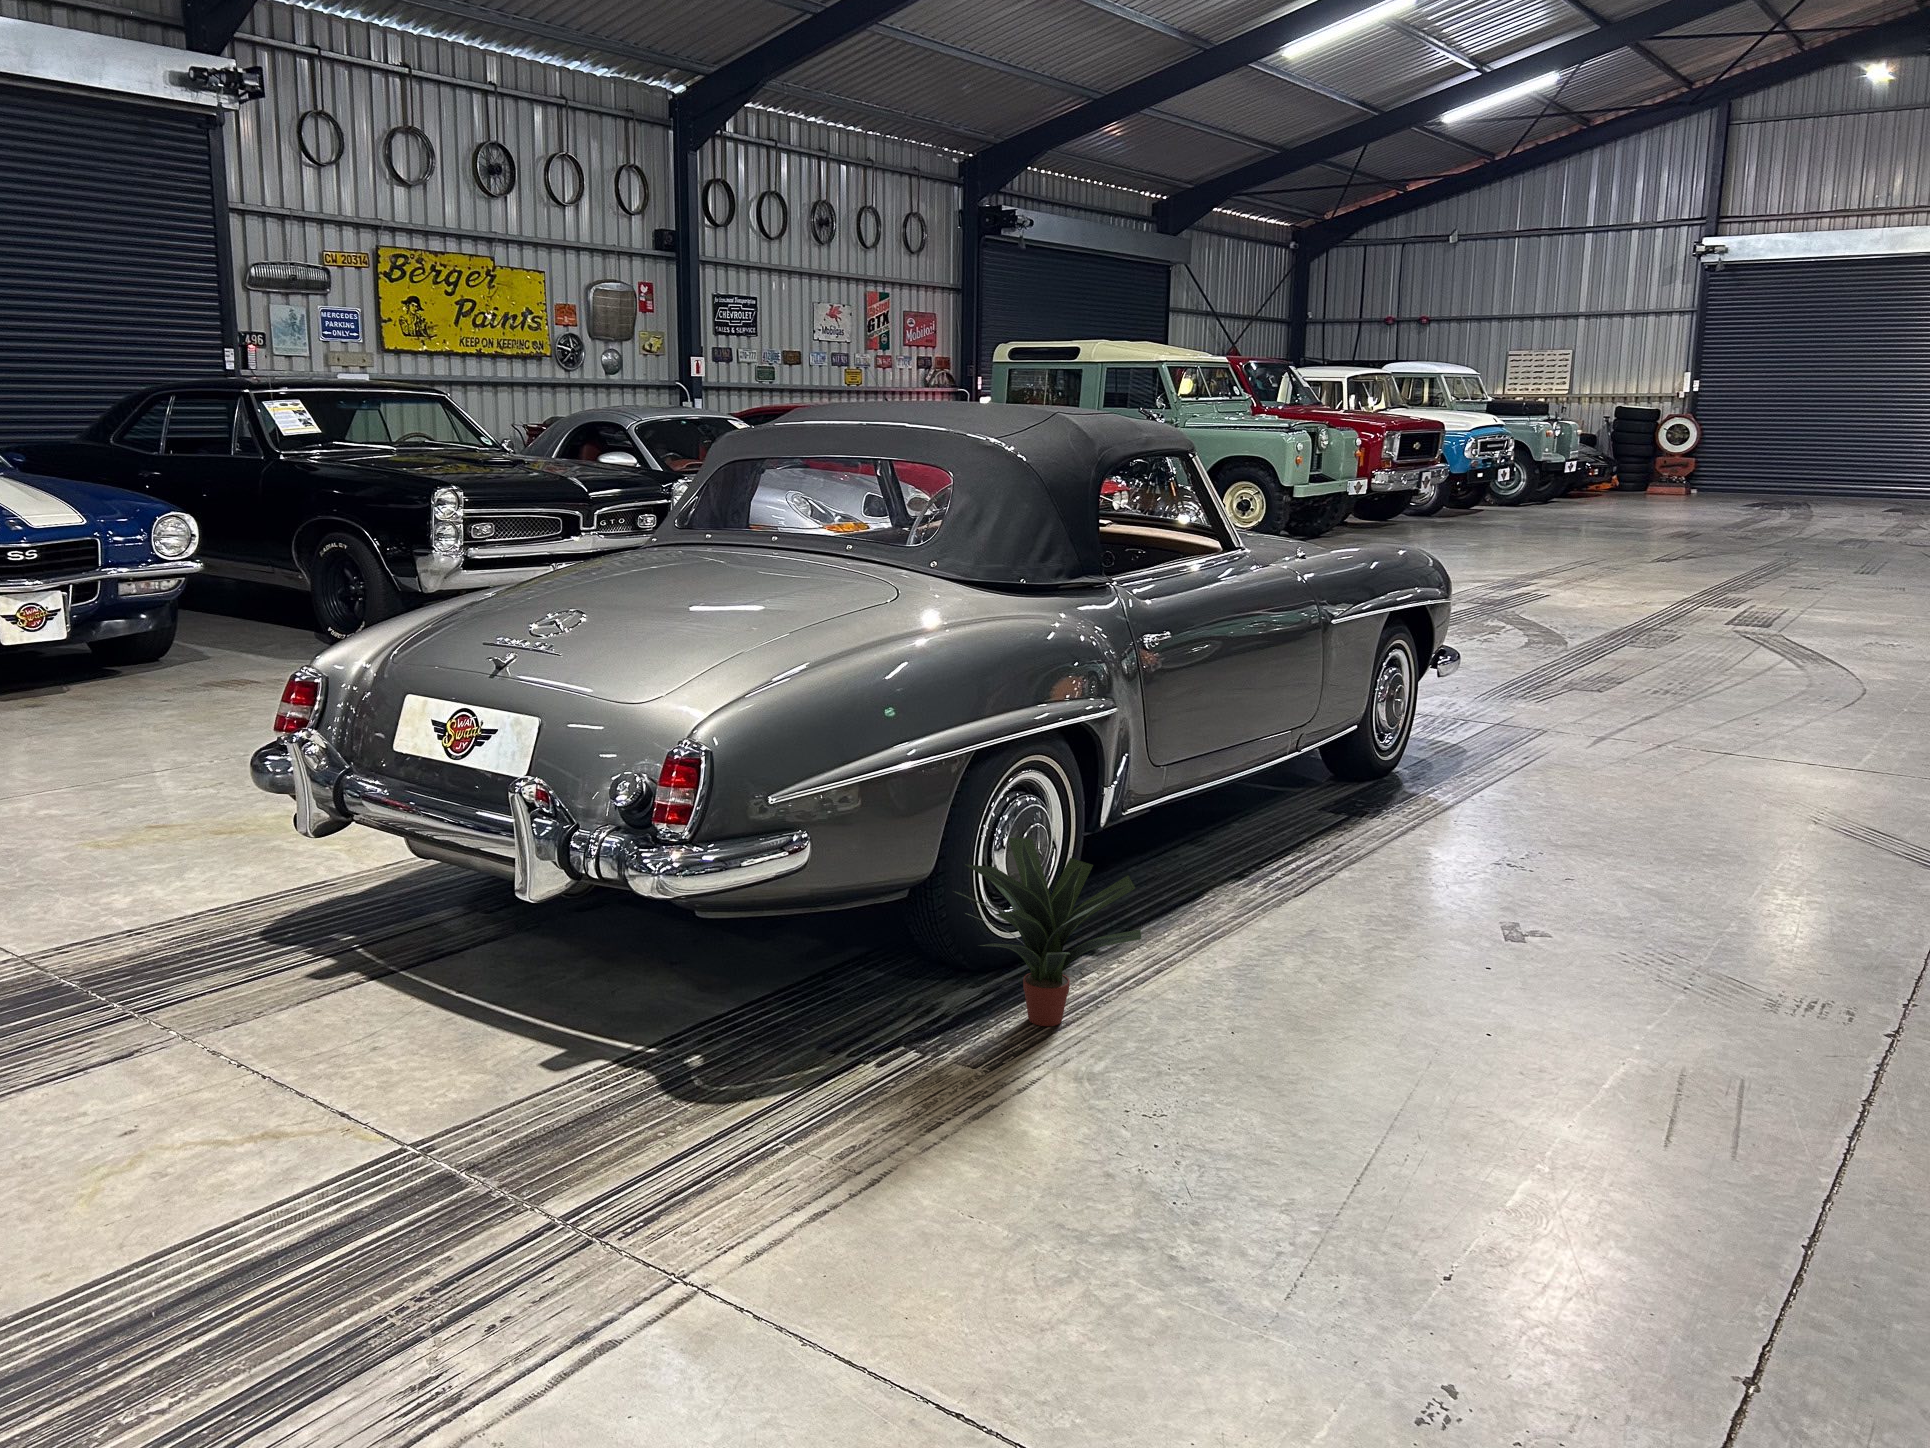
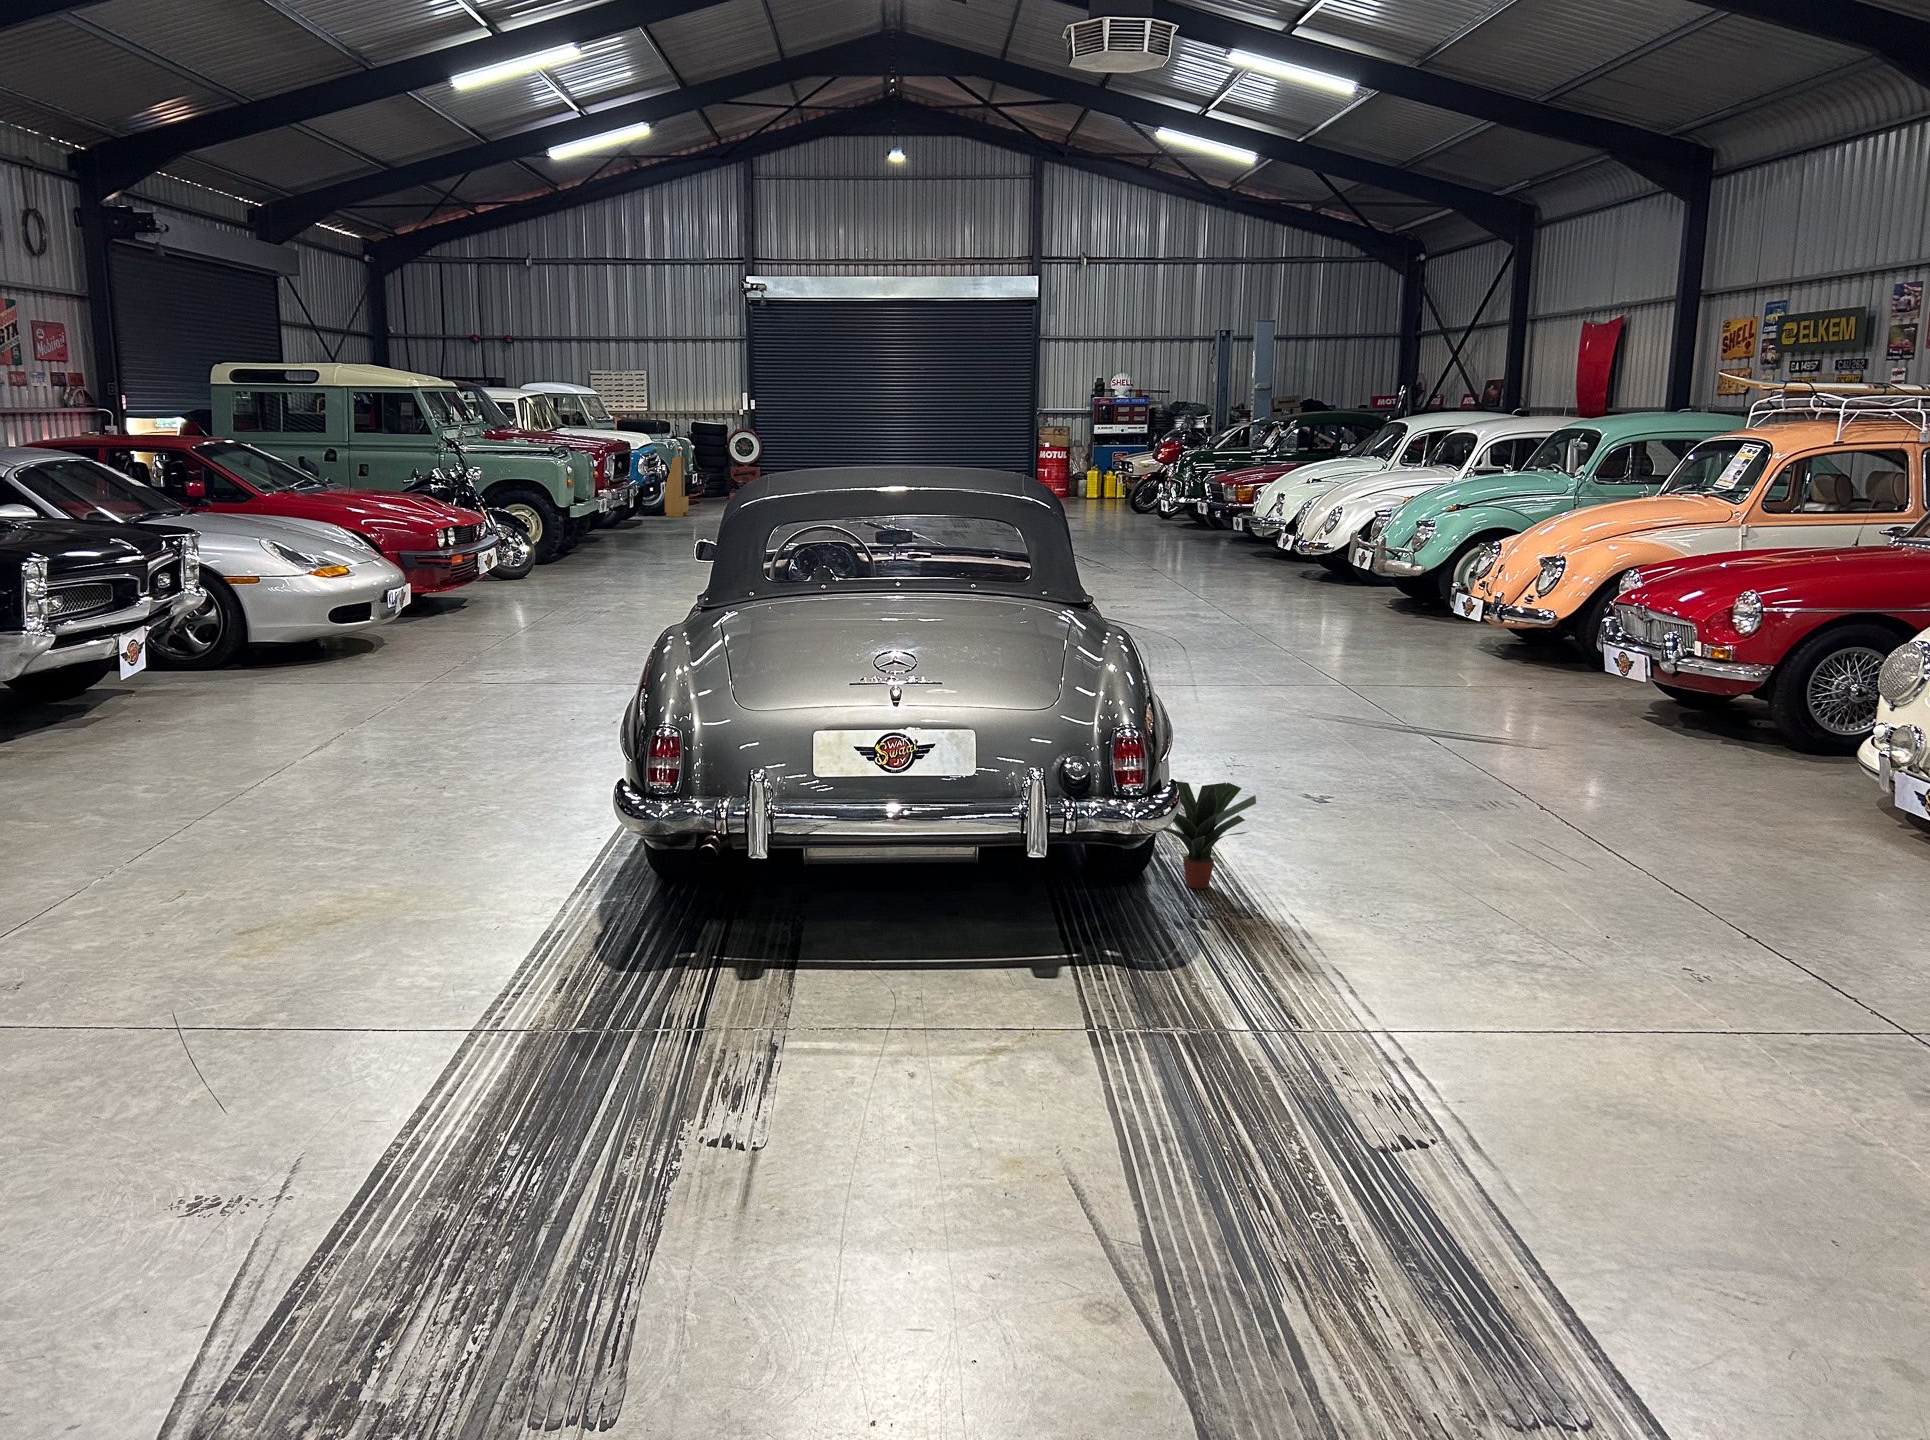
storage cabinet: none [1517,444,1549,512] -> present [665,457,689,517]

